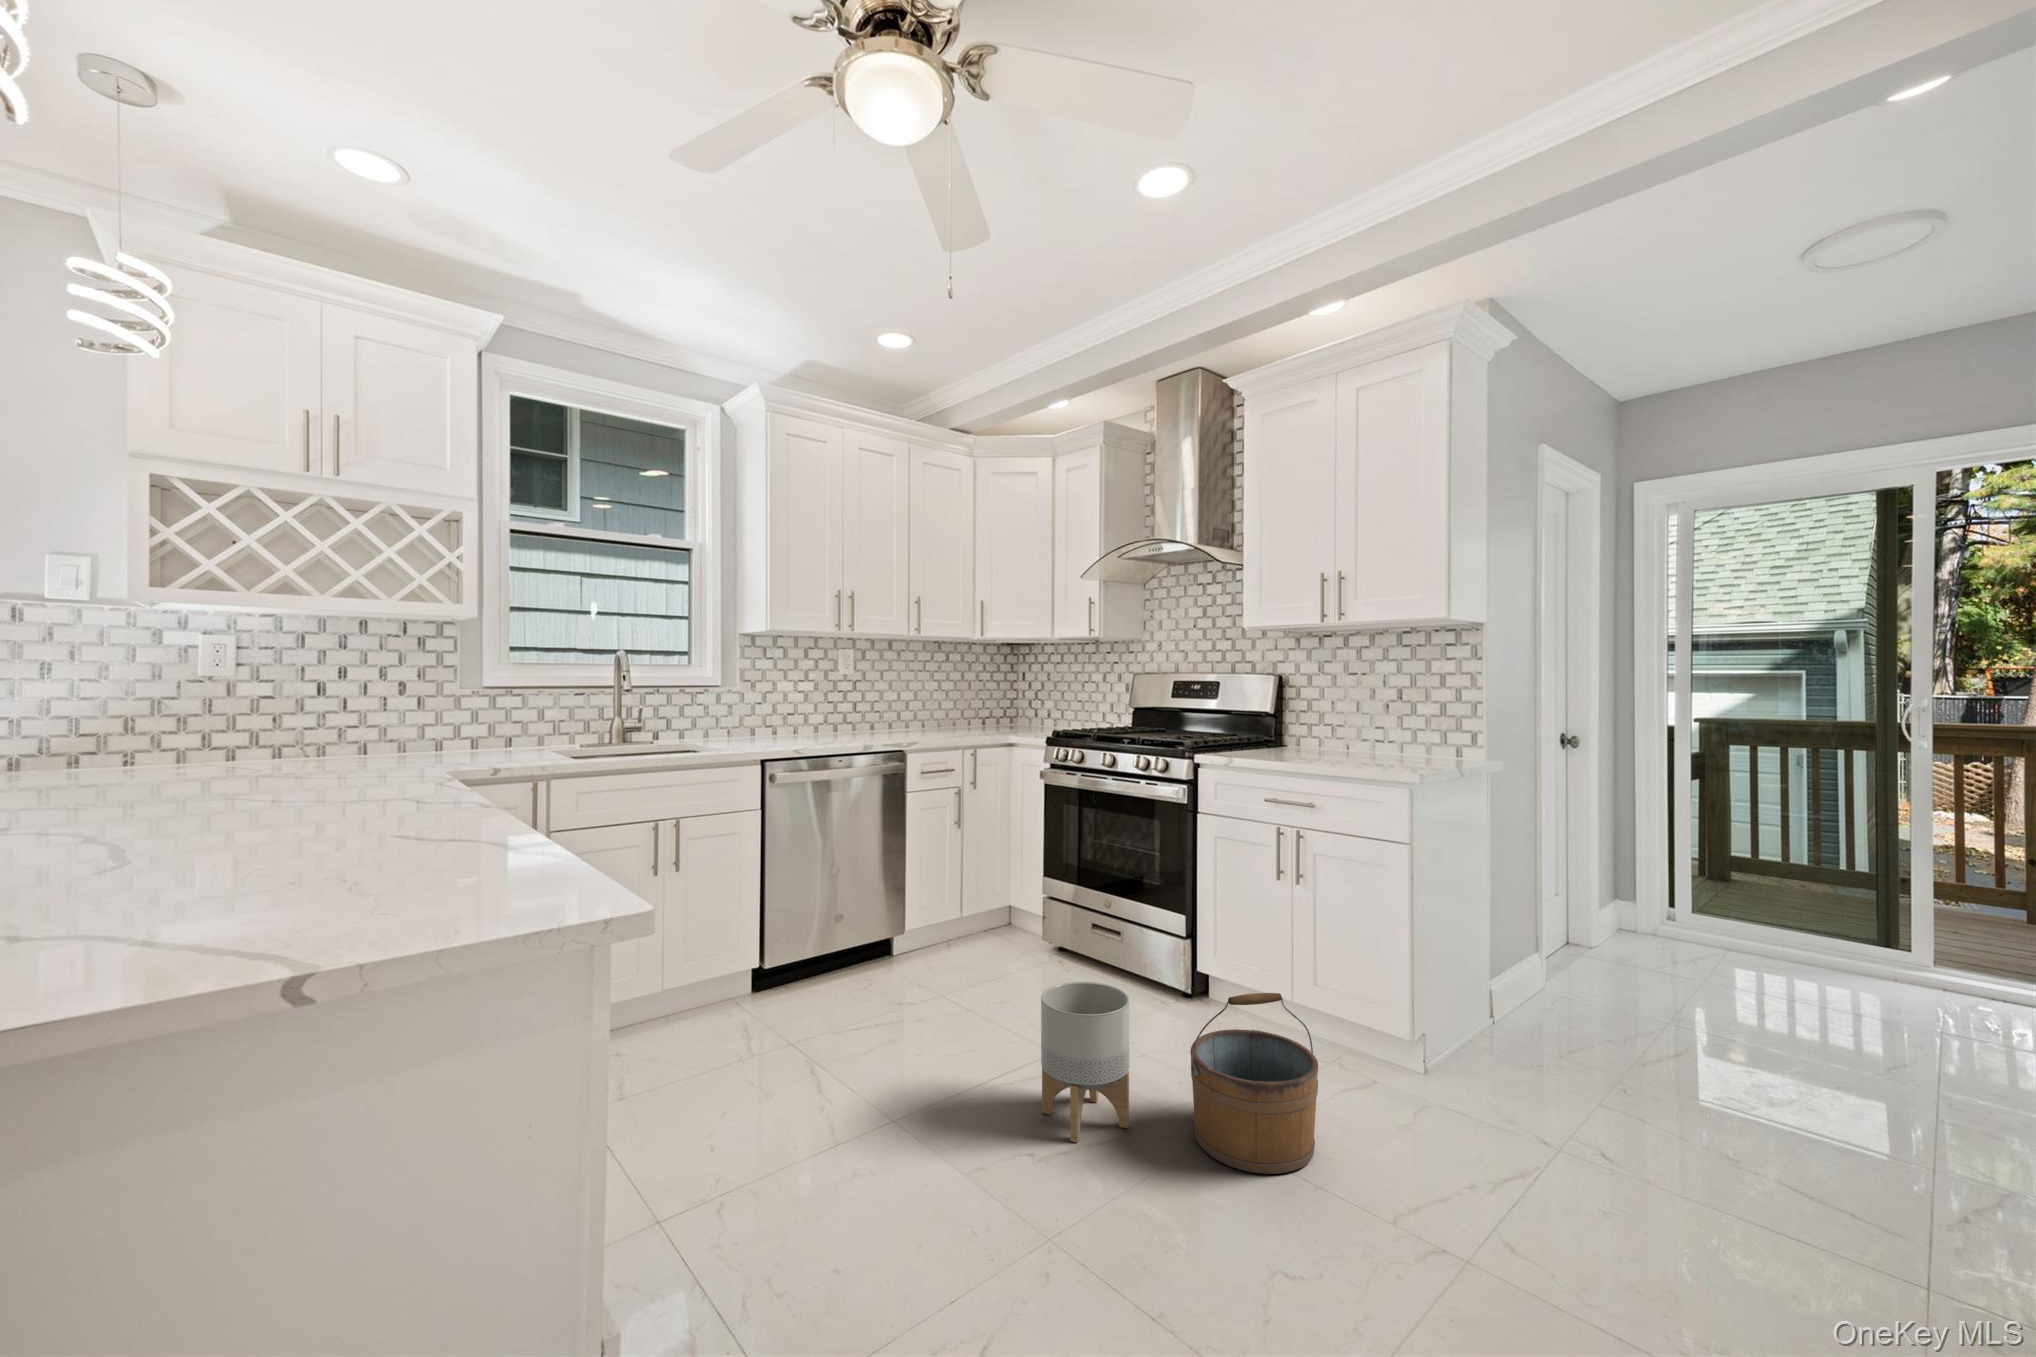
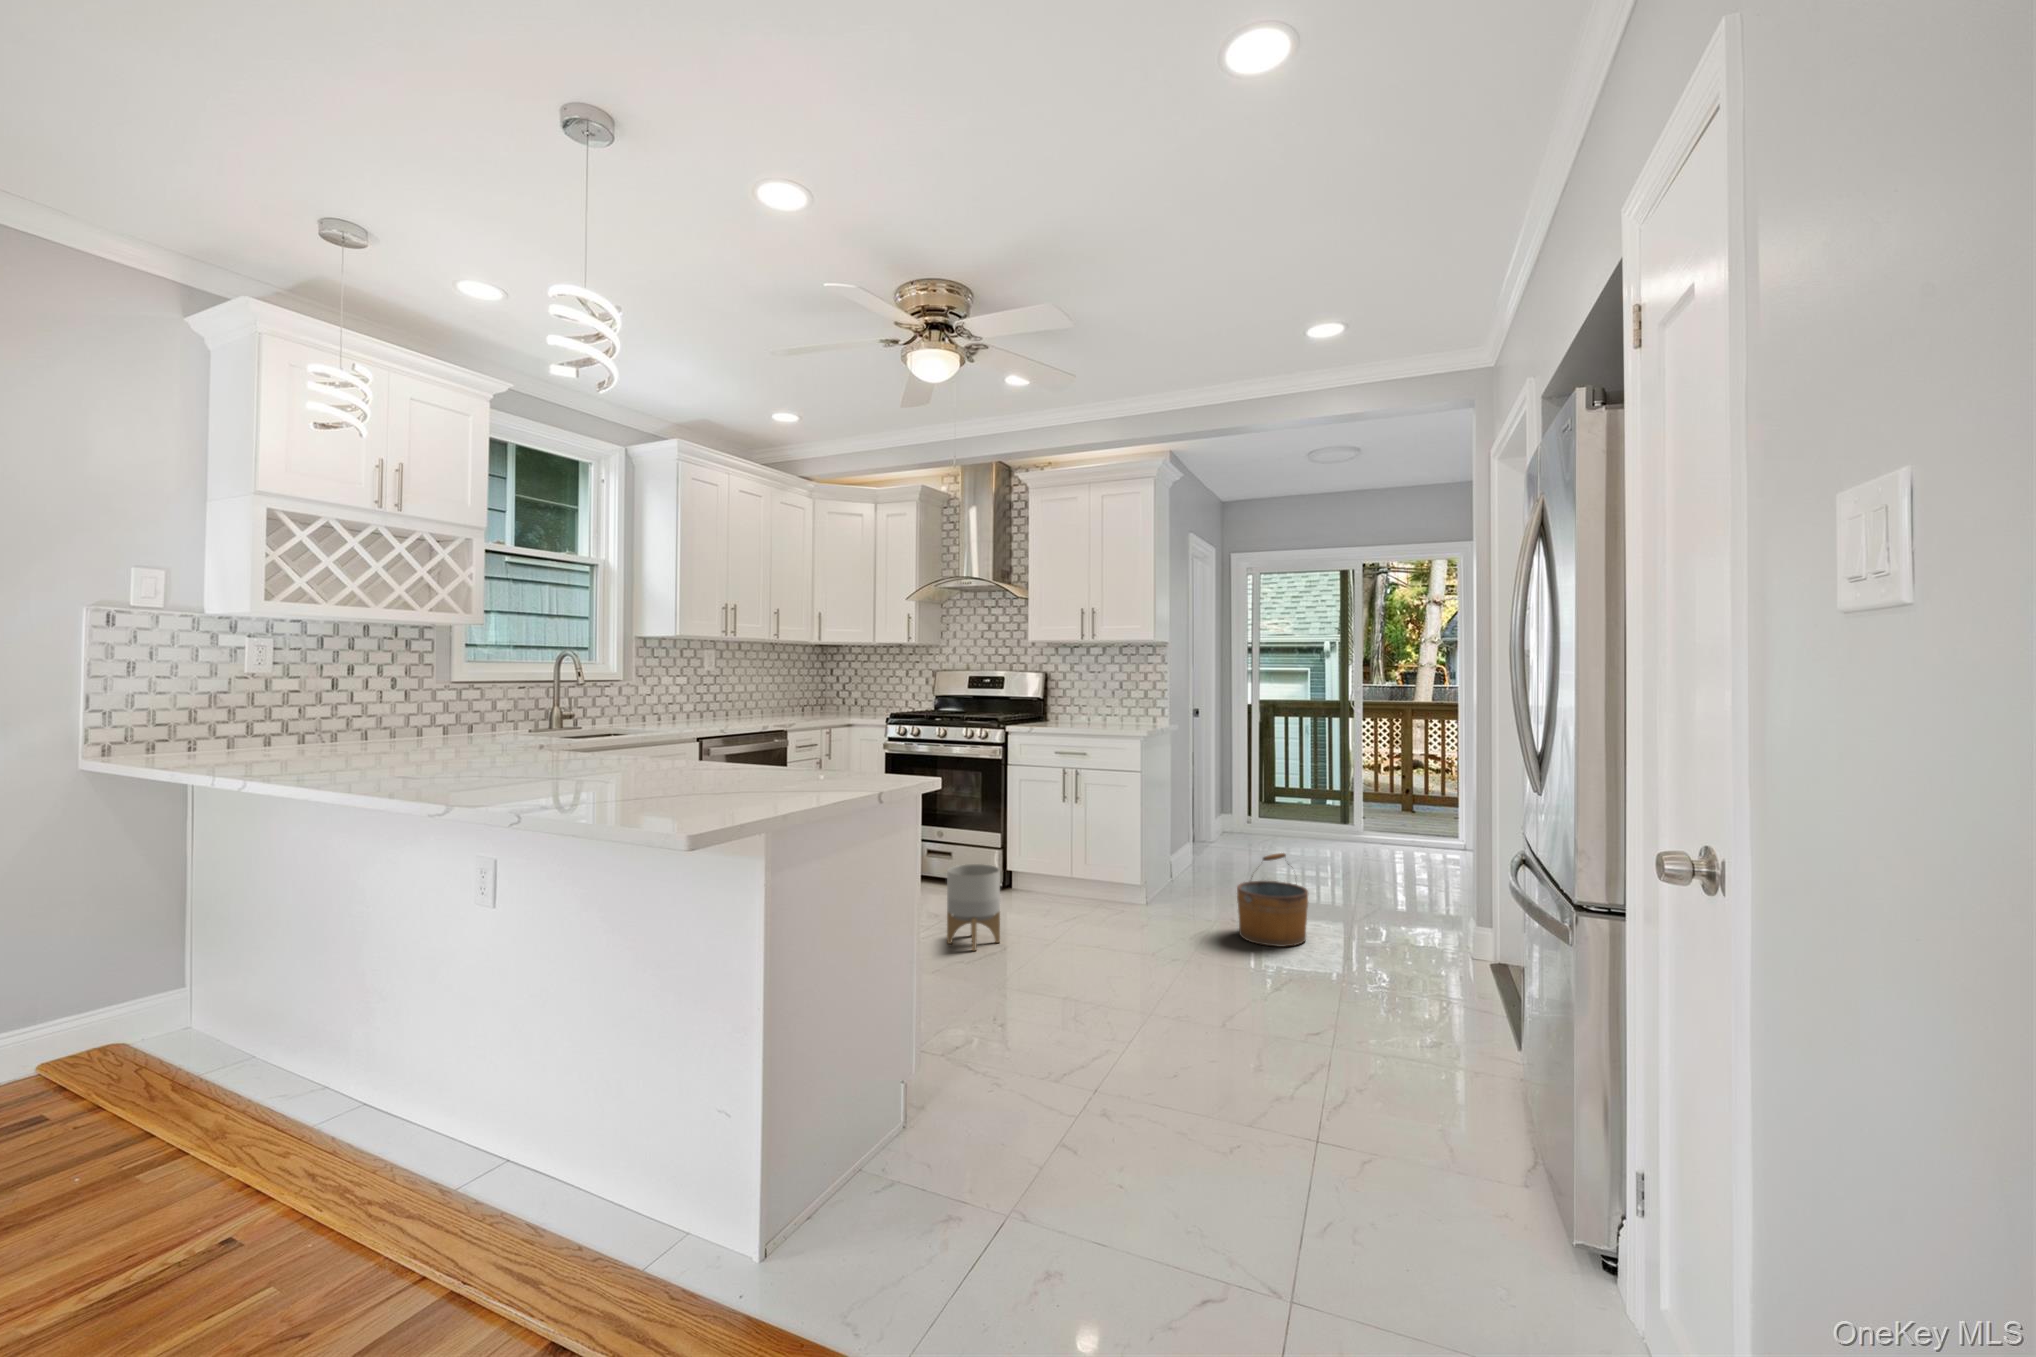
bucket: present [1191,993,1318,1174] -> present [1237,853,1308,947]

